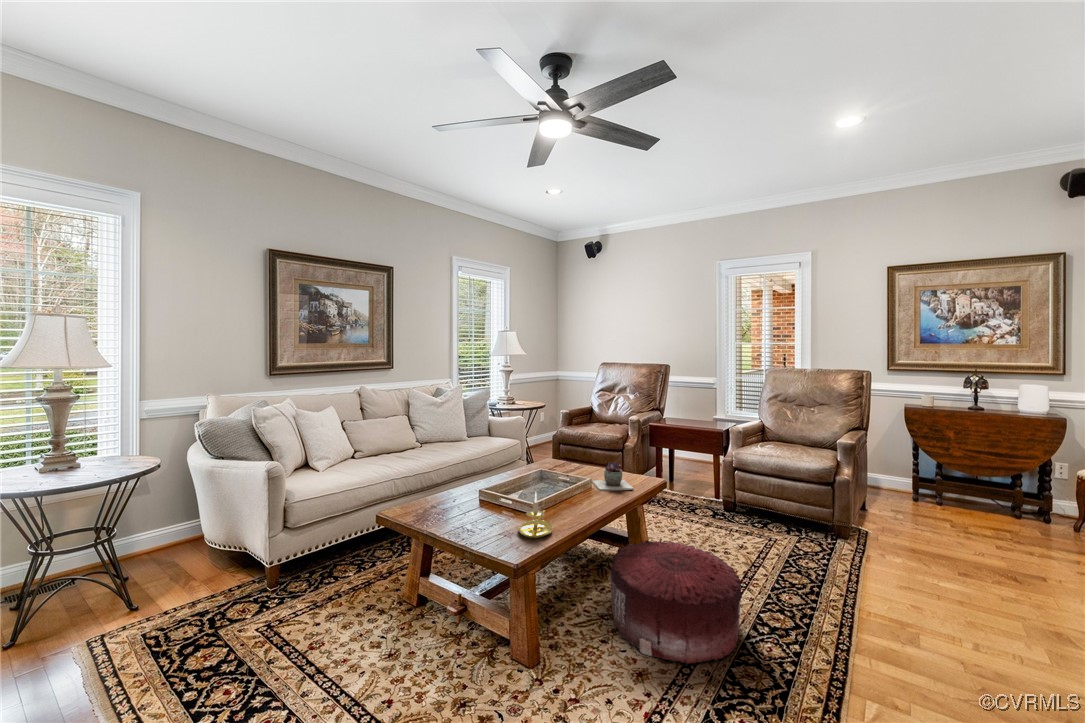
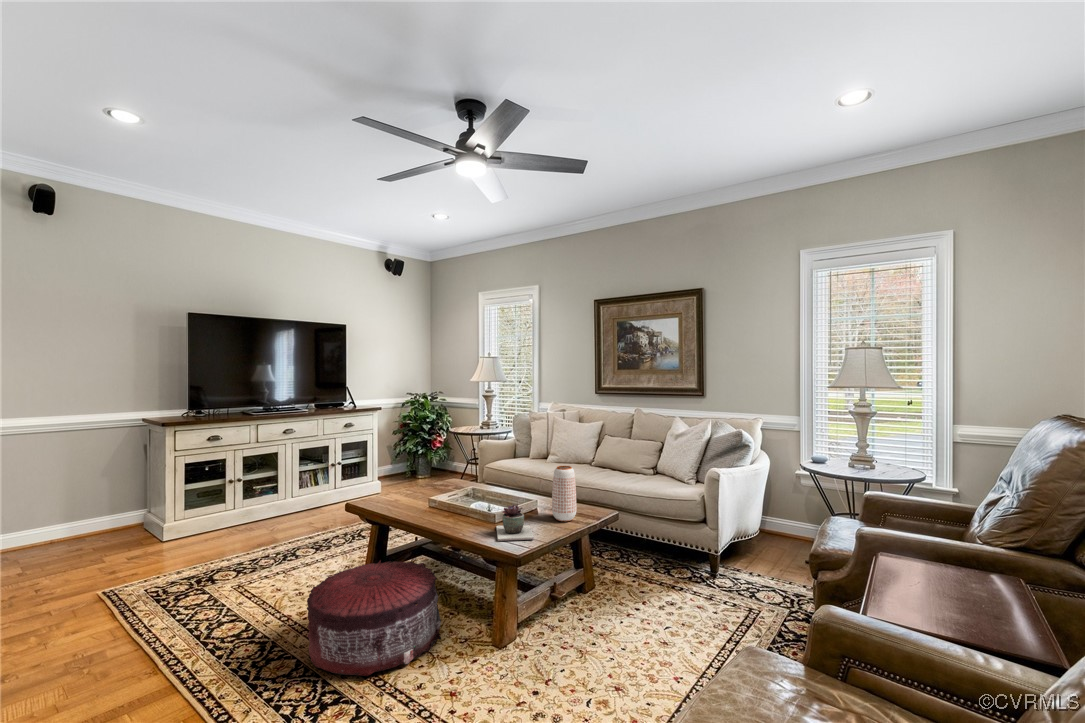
vase: none [560,428,580,475] -> present [552,466,577,521]
candle holder: present [518,492,552,538] -> none [381,475,411,507]

